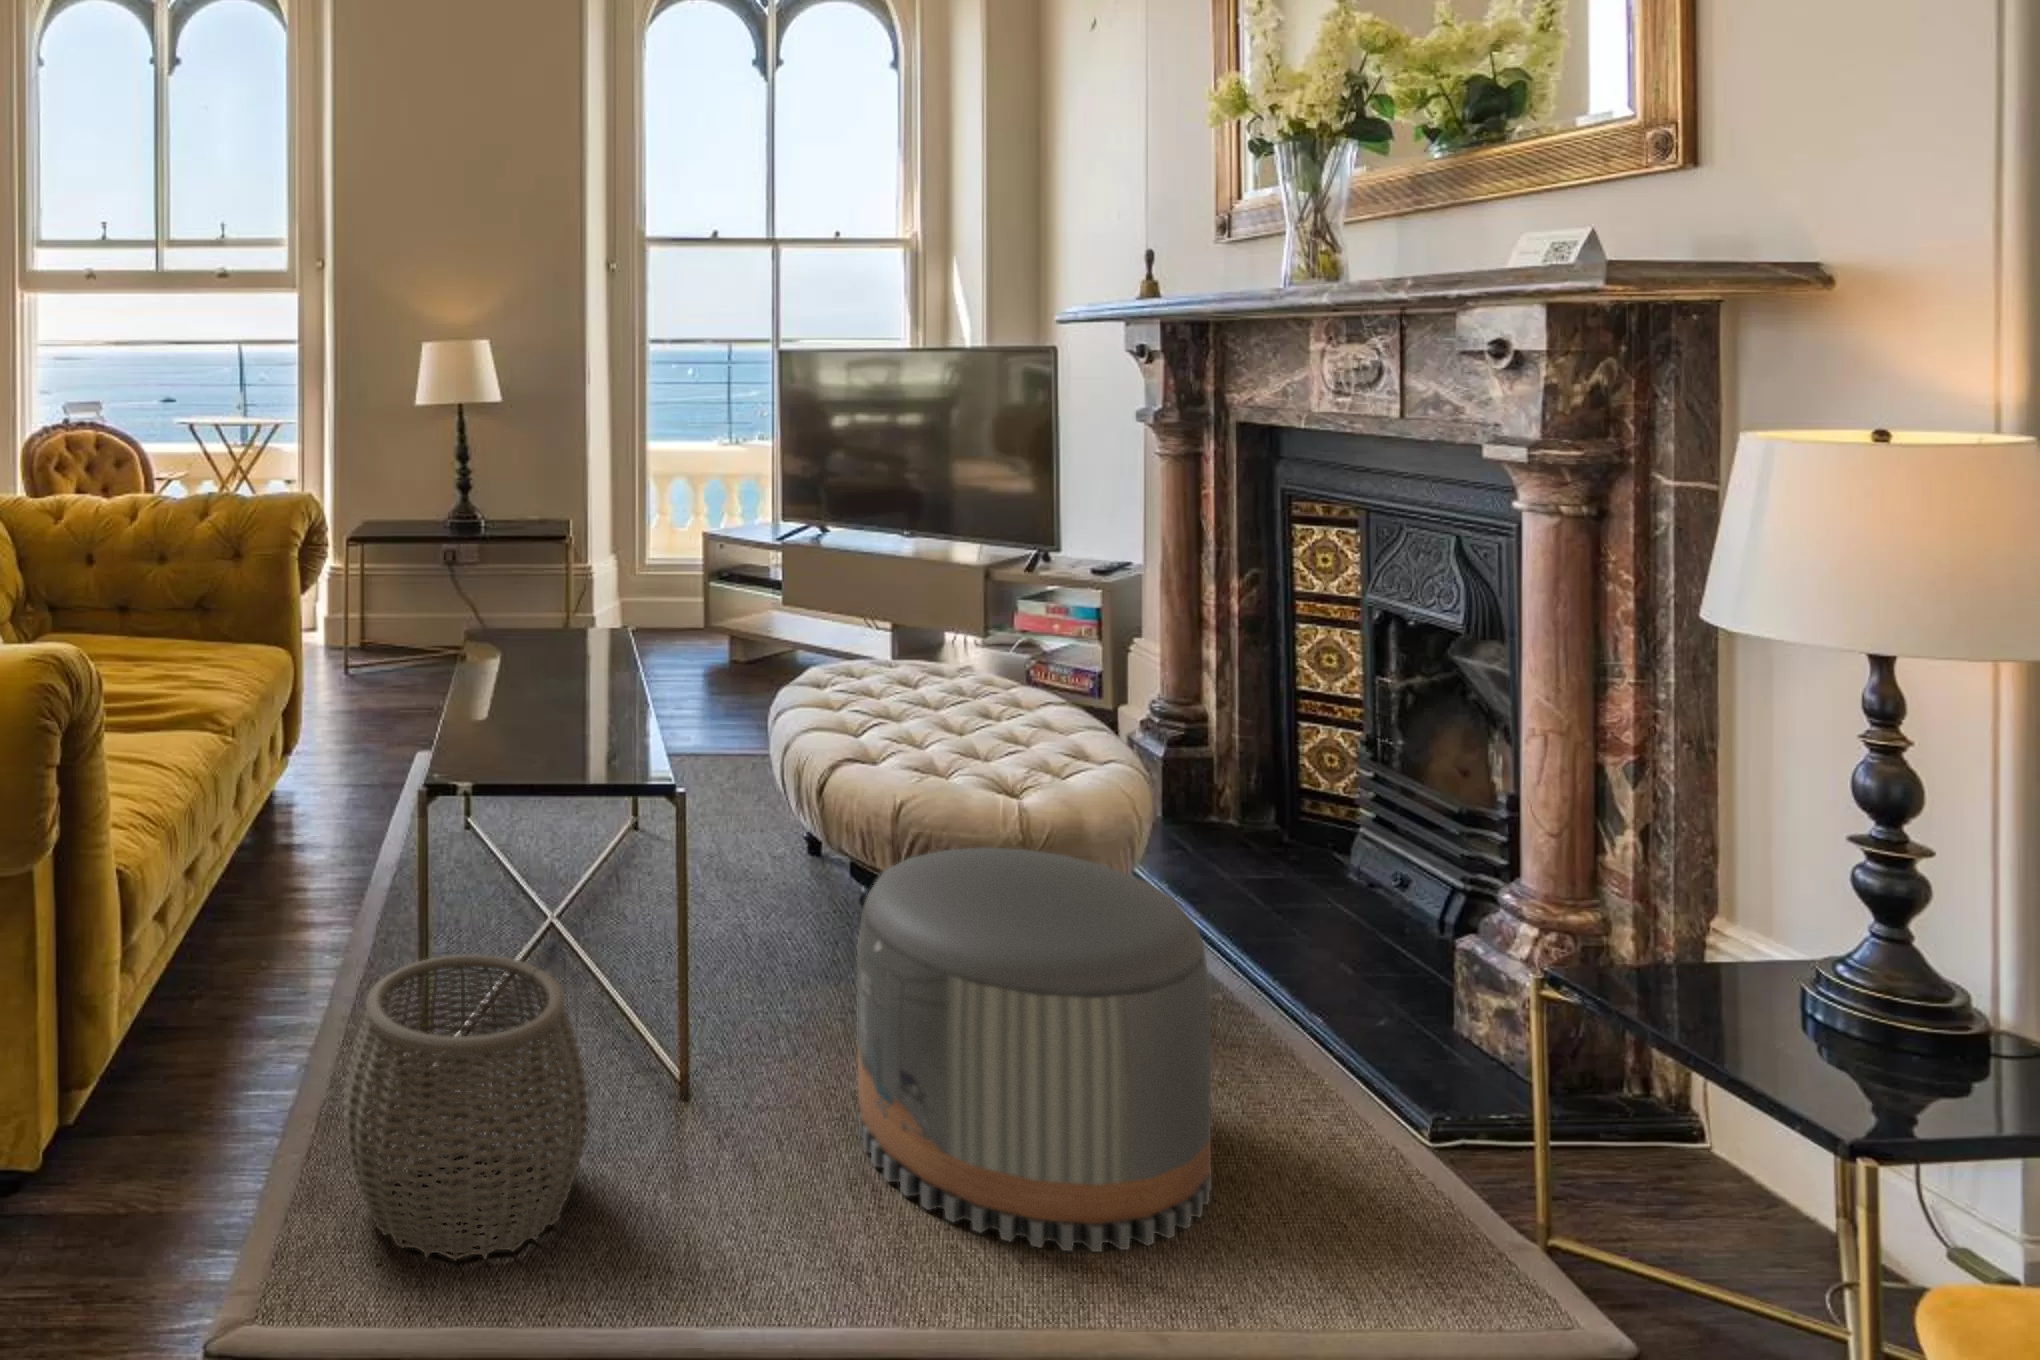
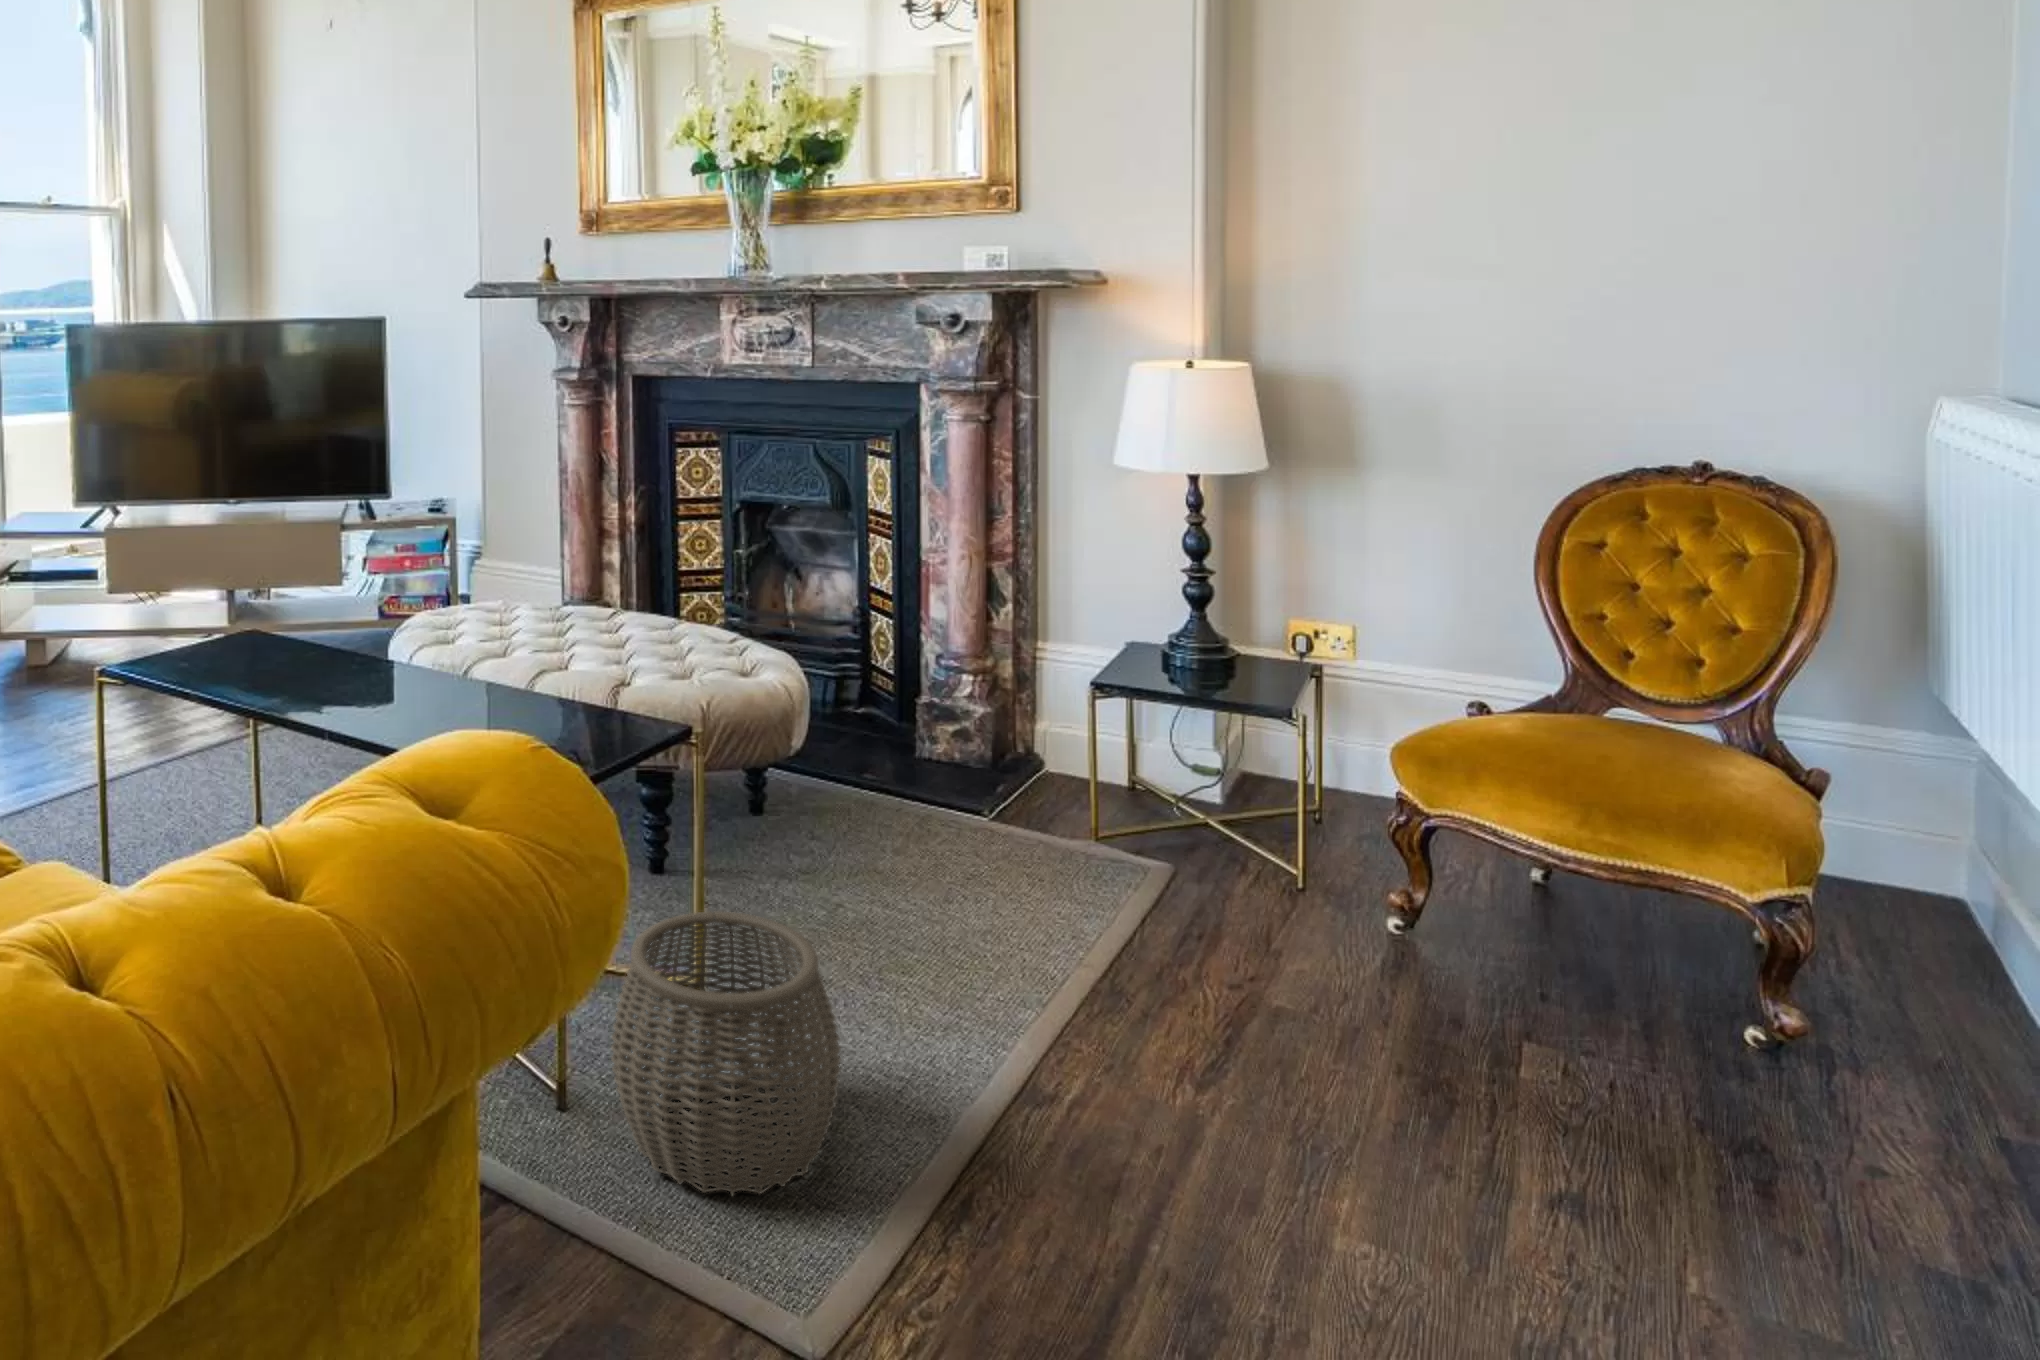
pouf: present [857,848,1211,1252] -> none [767,701,1019,973]

